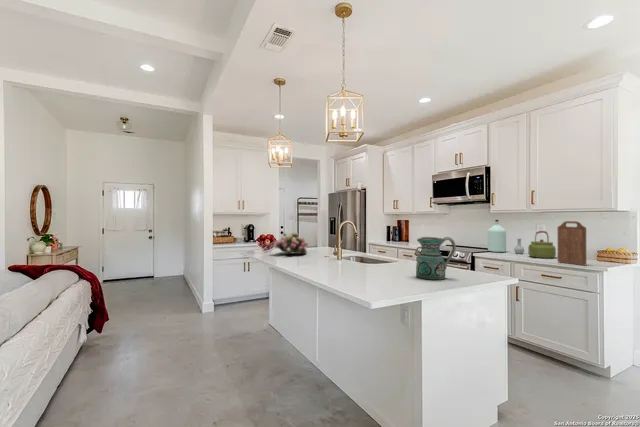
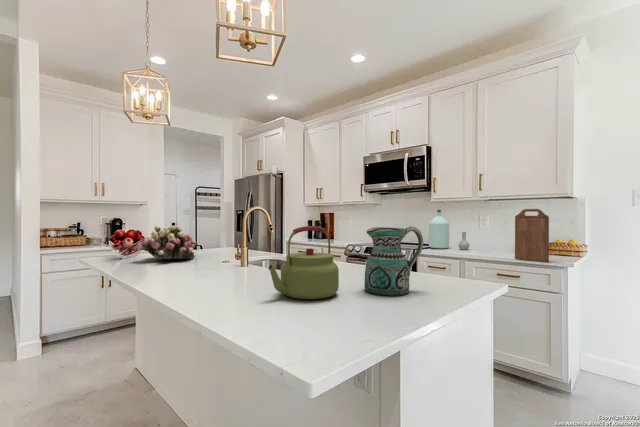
kettle: present [528,231,556,258] -> present [268,226,339,299]

